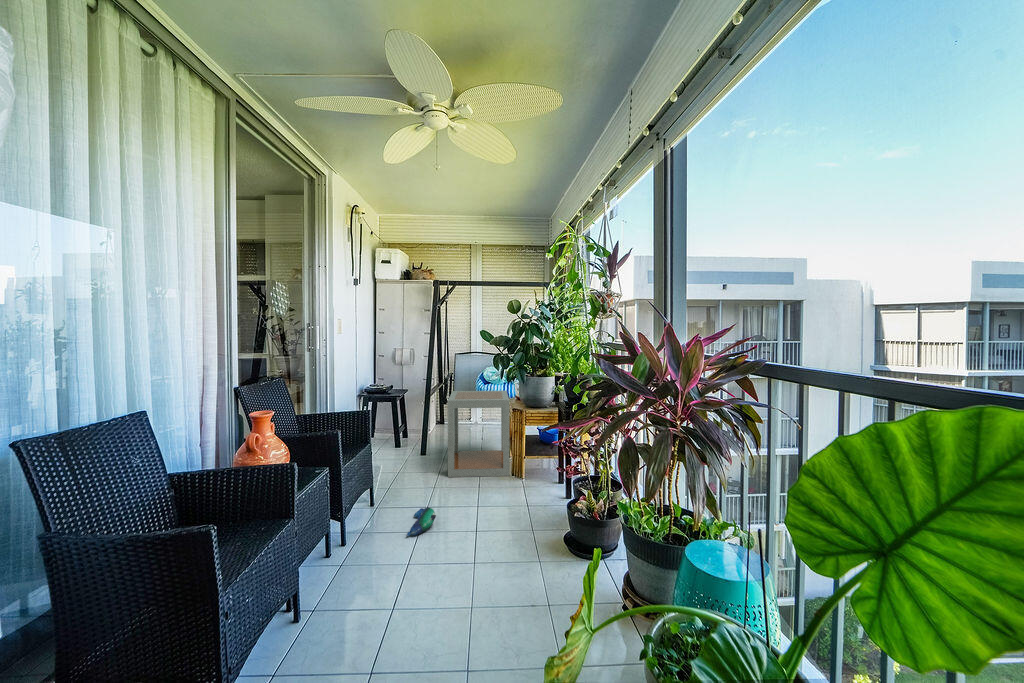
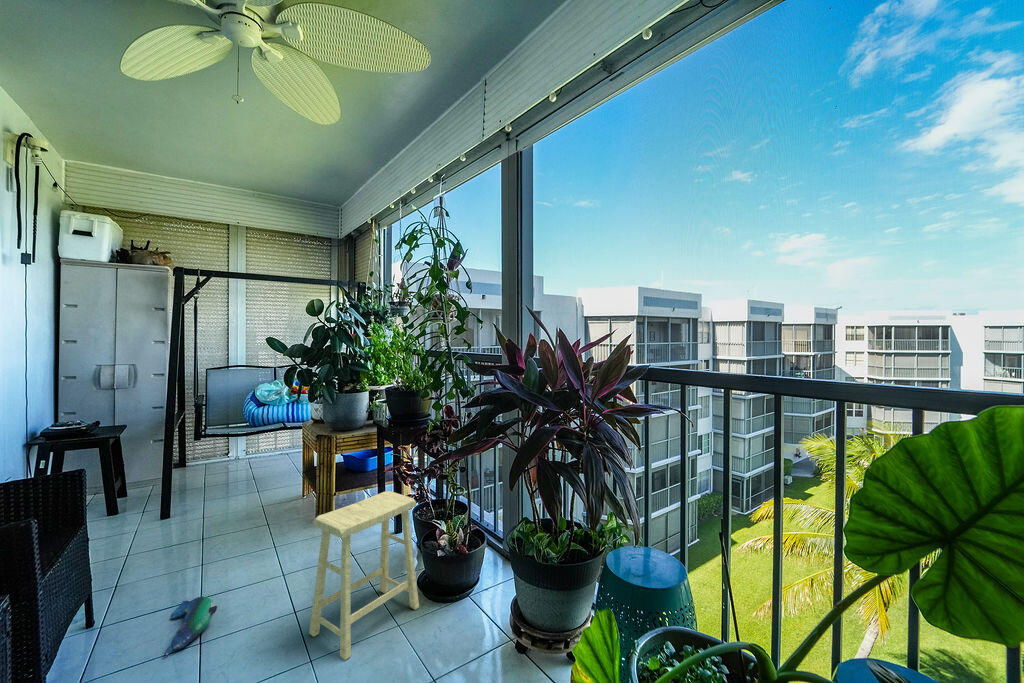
side table: present [447,391,509,477] -> none [216,413,311,541]
footstool: none [485,458,566,574] -> present [309,491,419,660]

